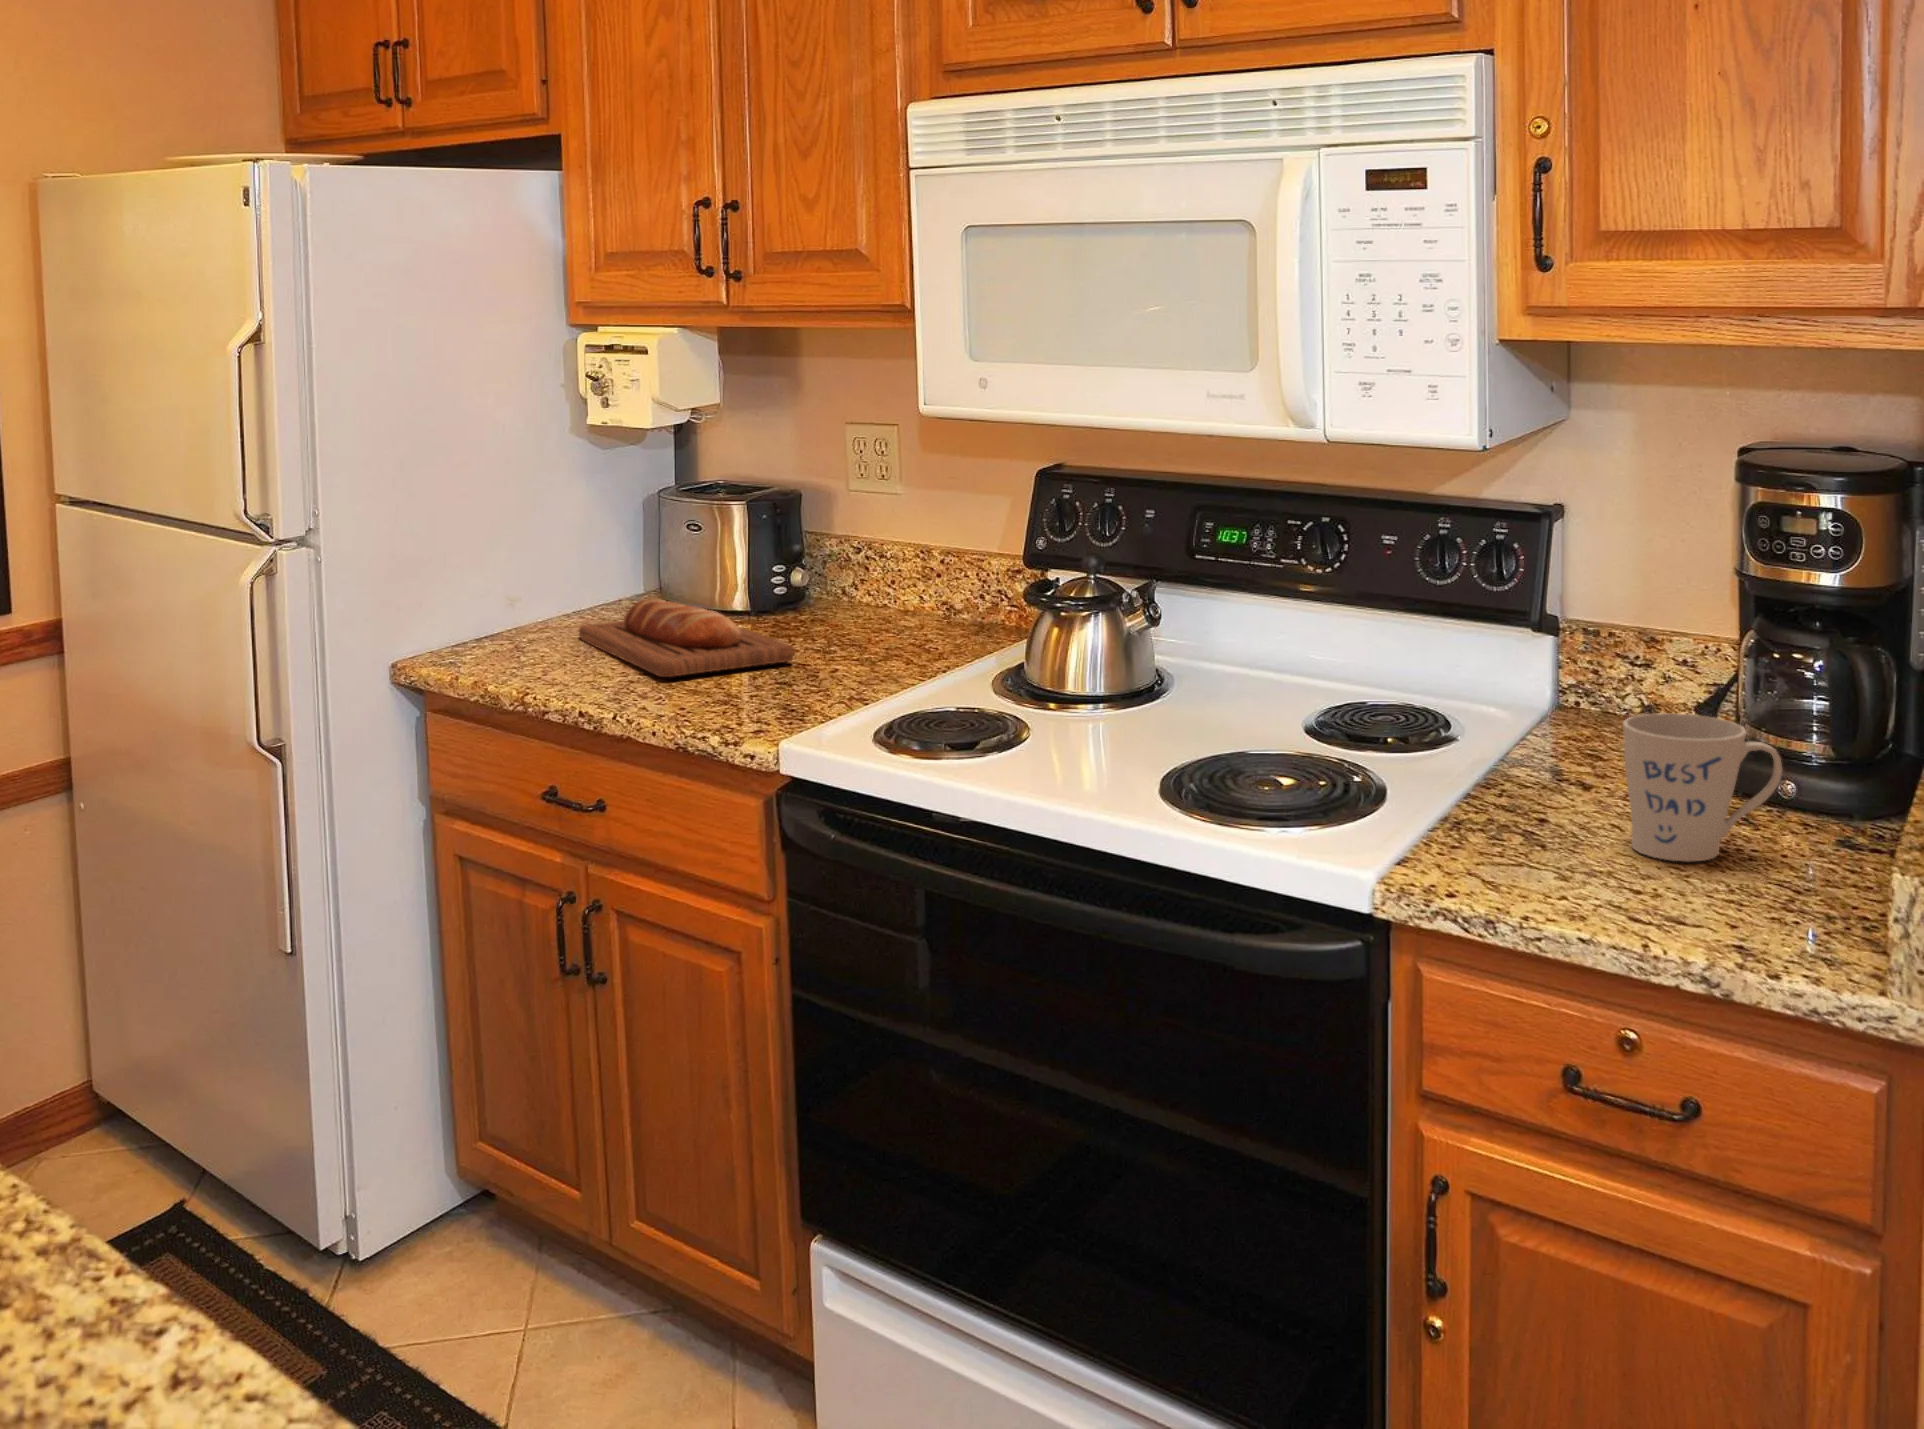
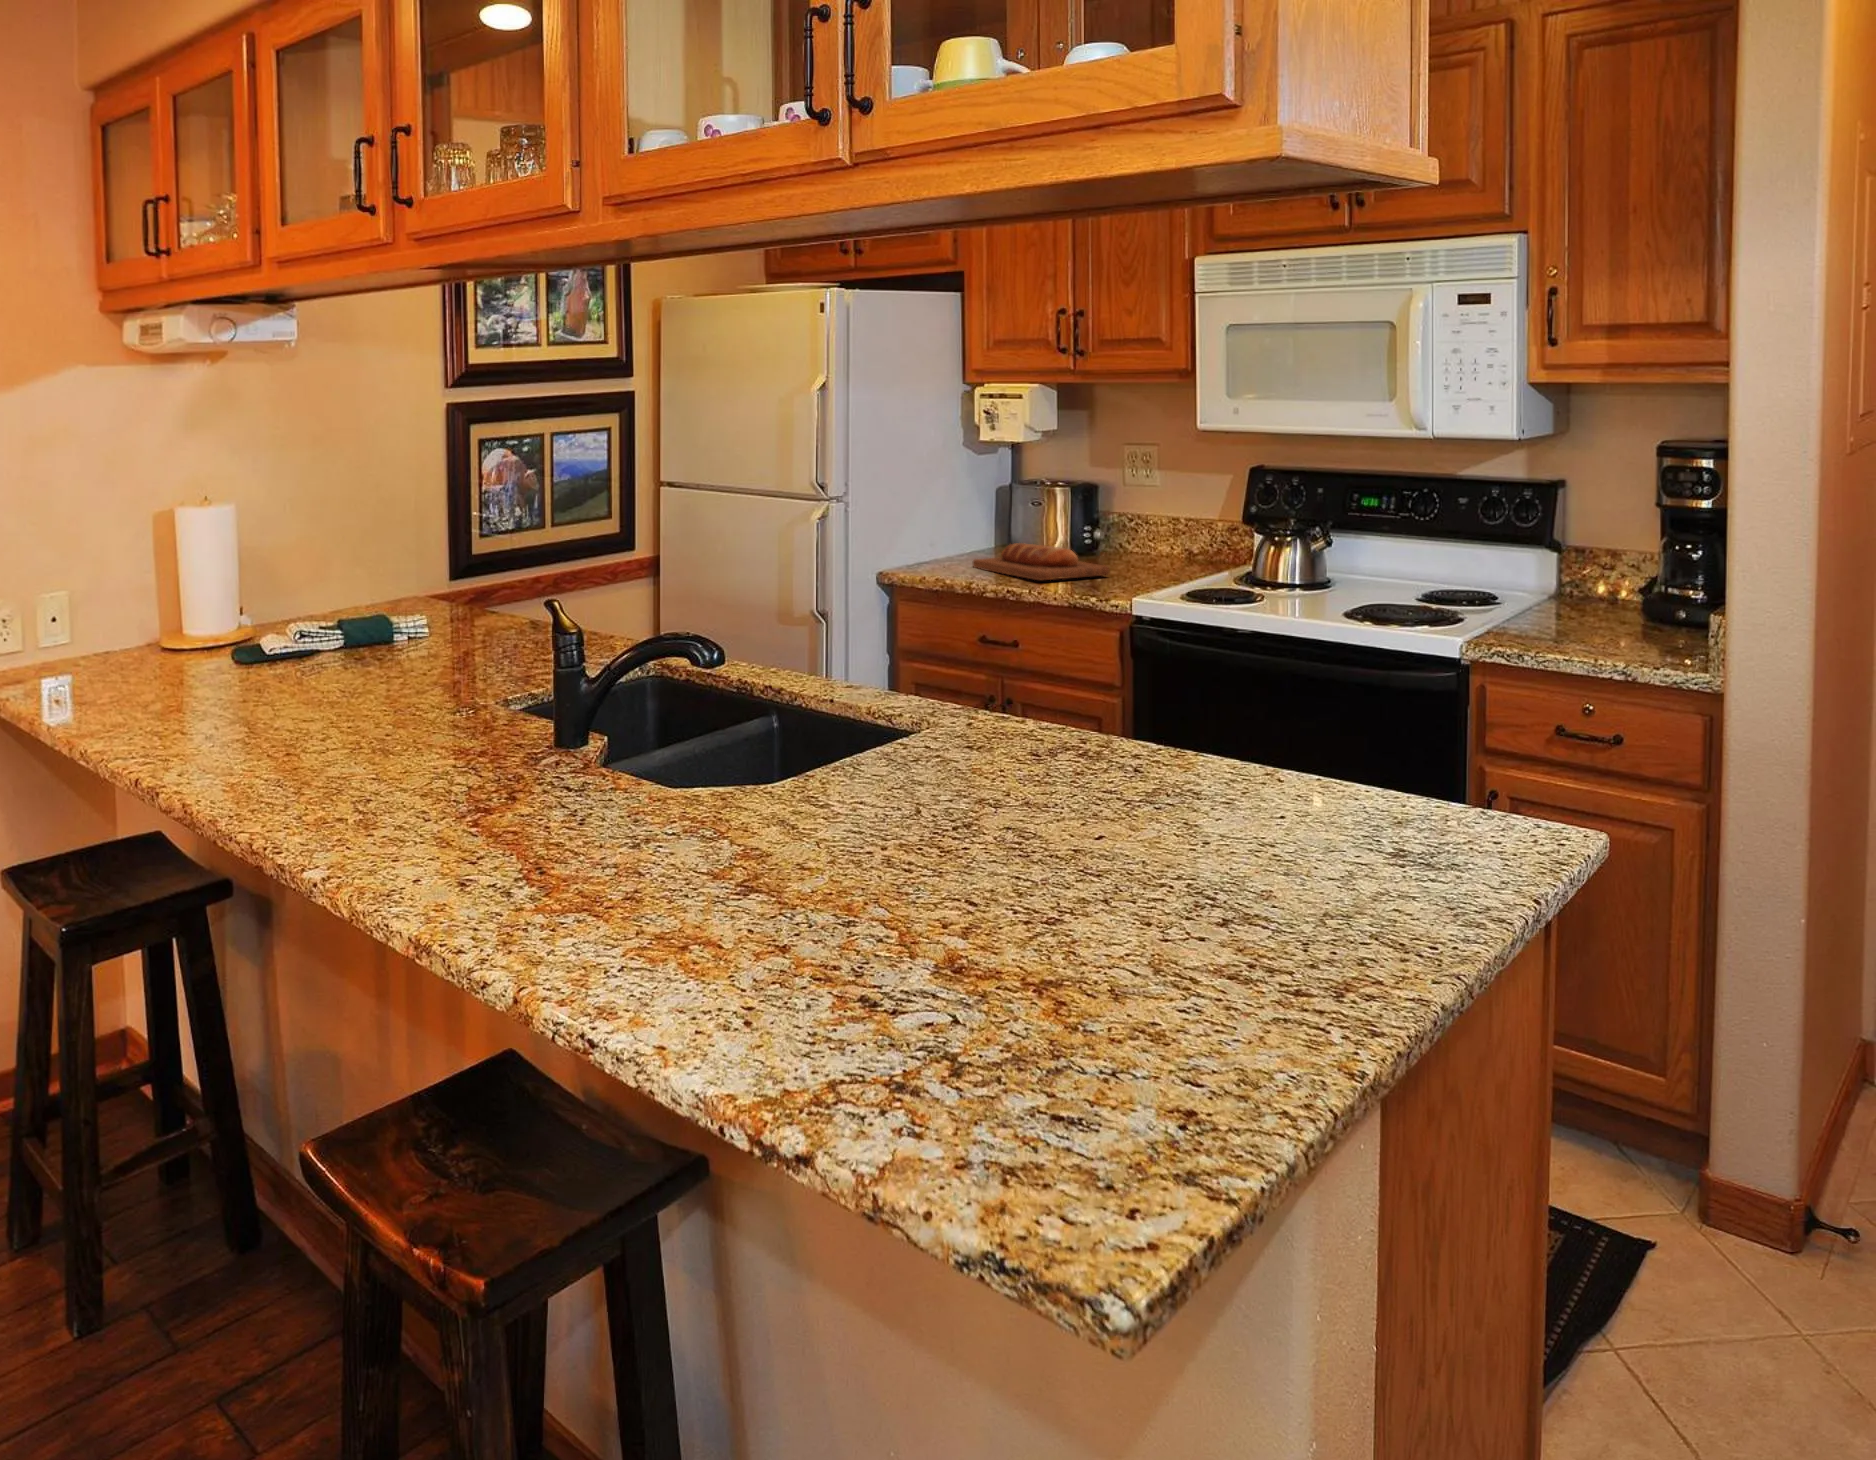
mug: present [1623,713,1782,862] -> none [1585,571,1665,641]

